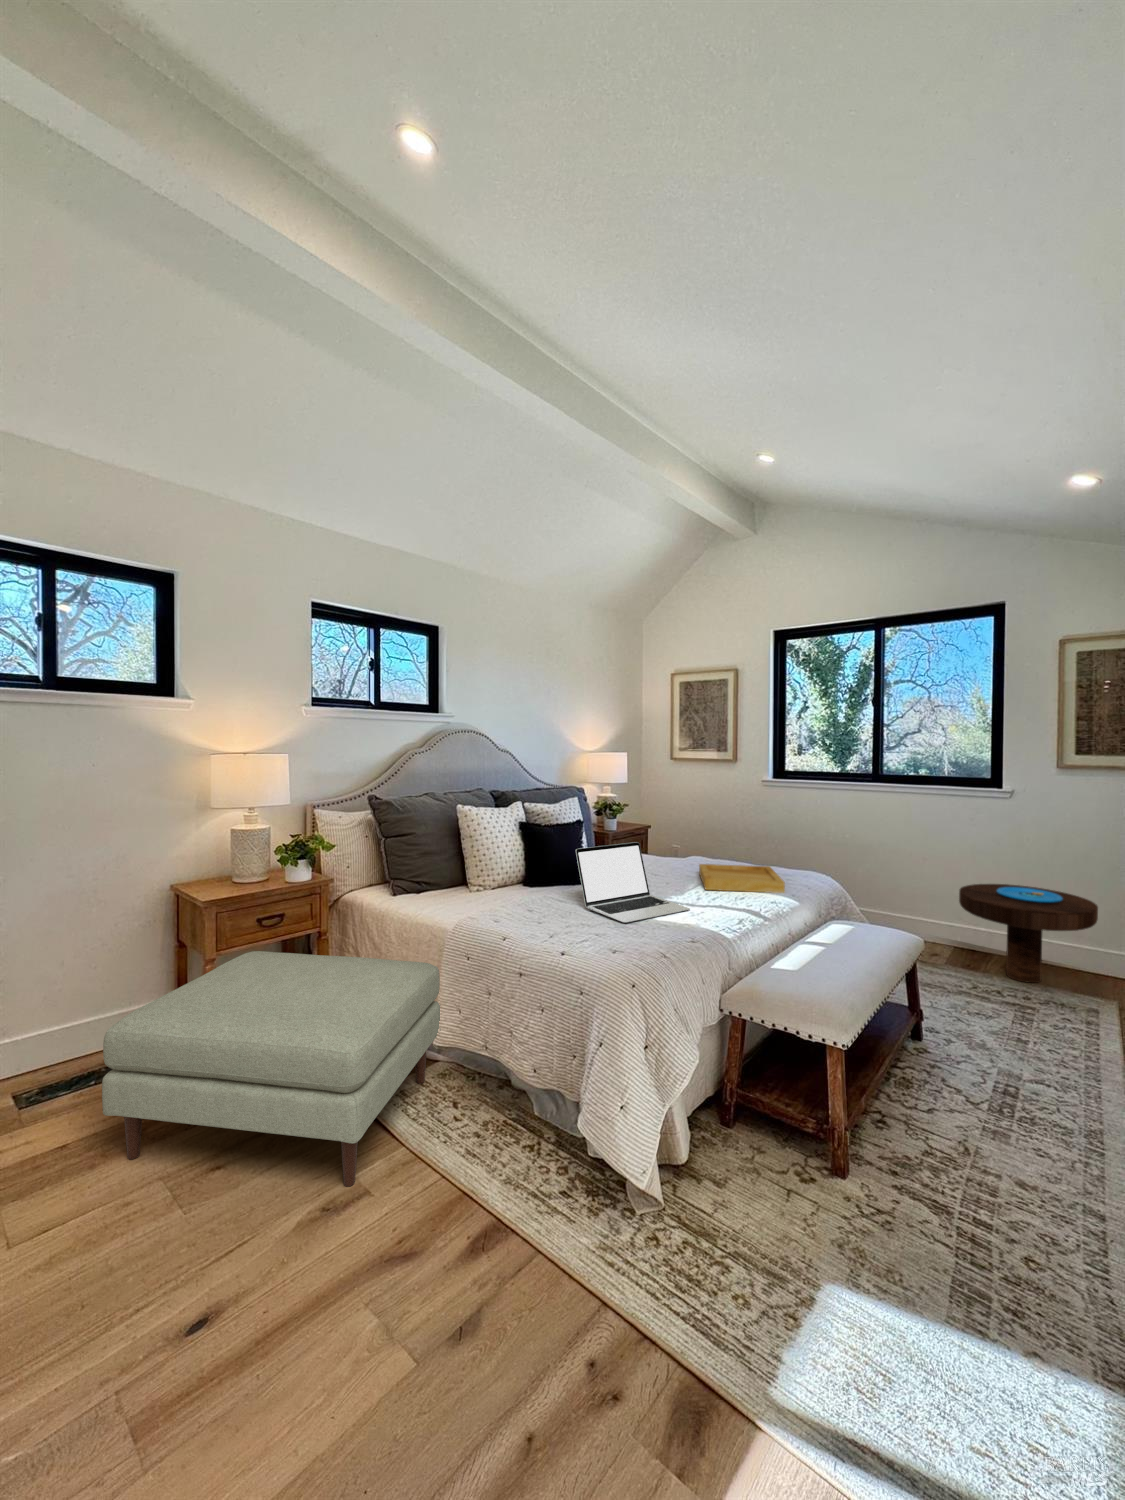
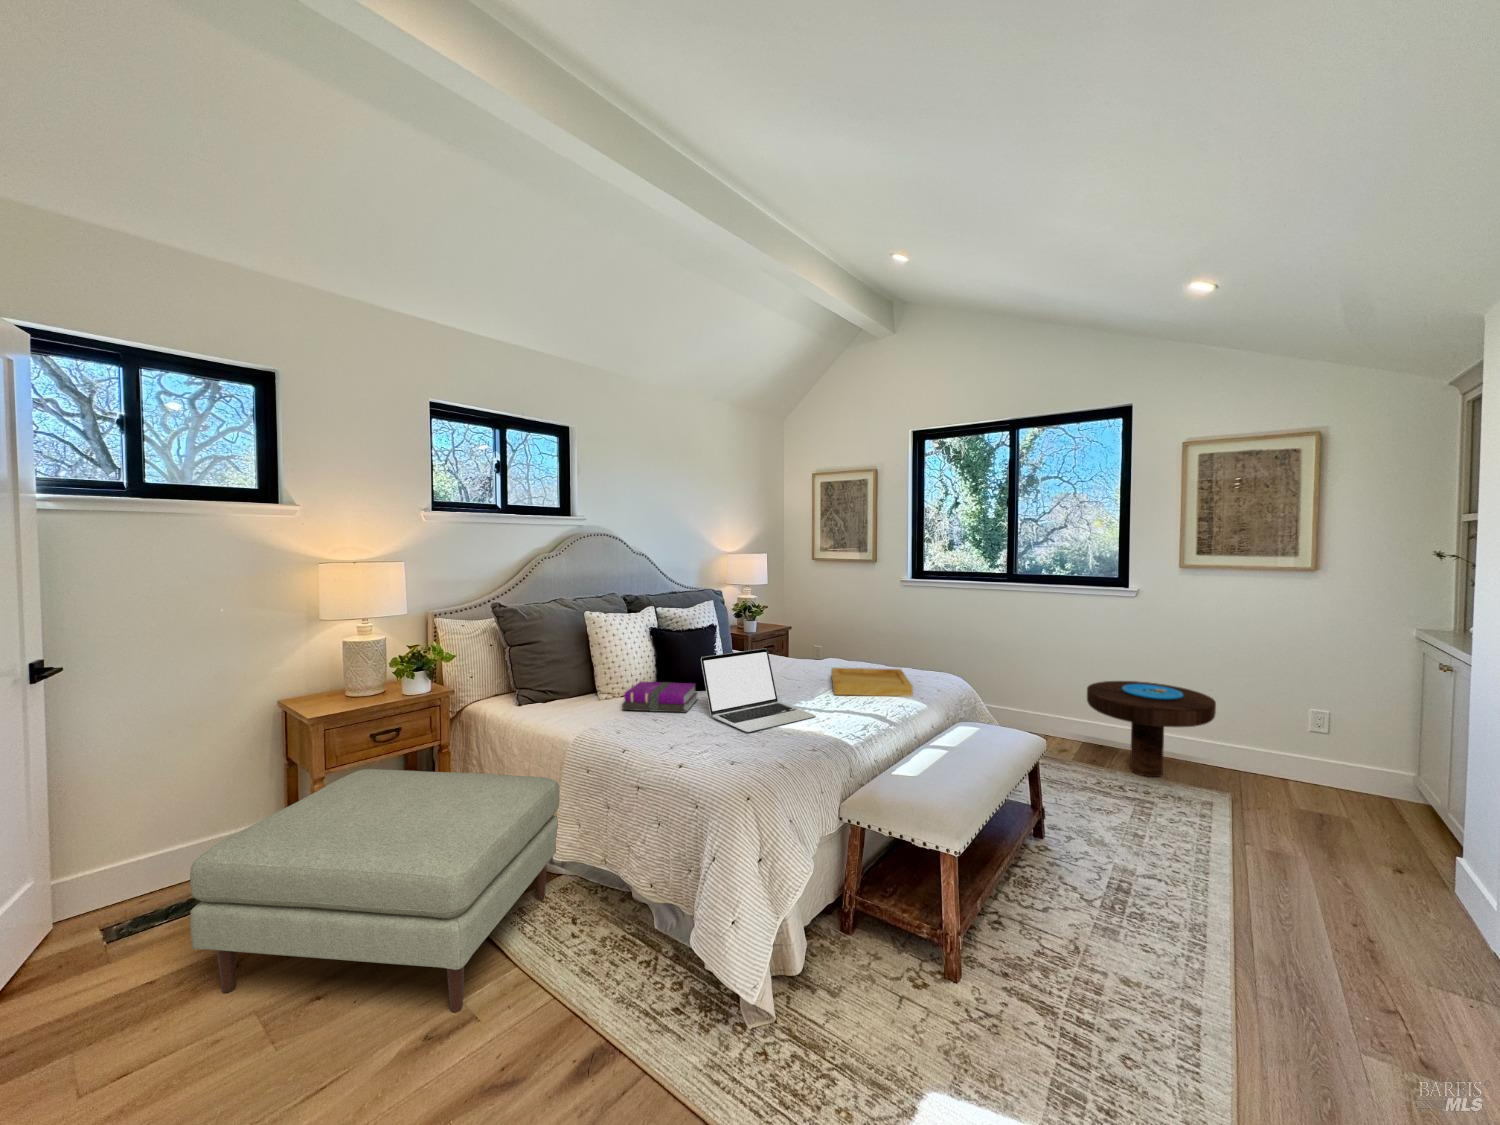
notebook: none [497,873,570,904] -> present [622,681,697,713]

